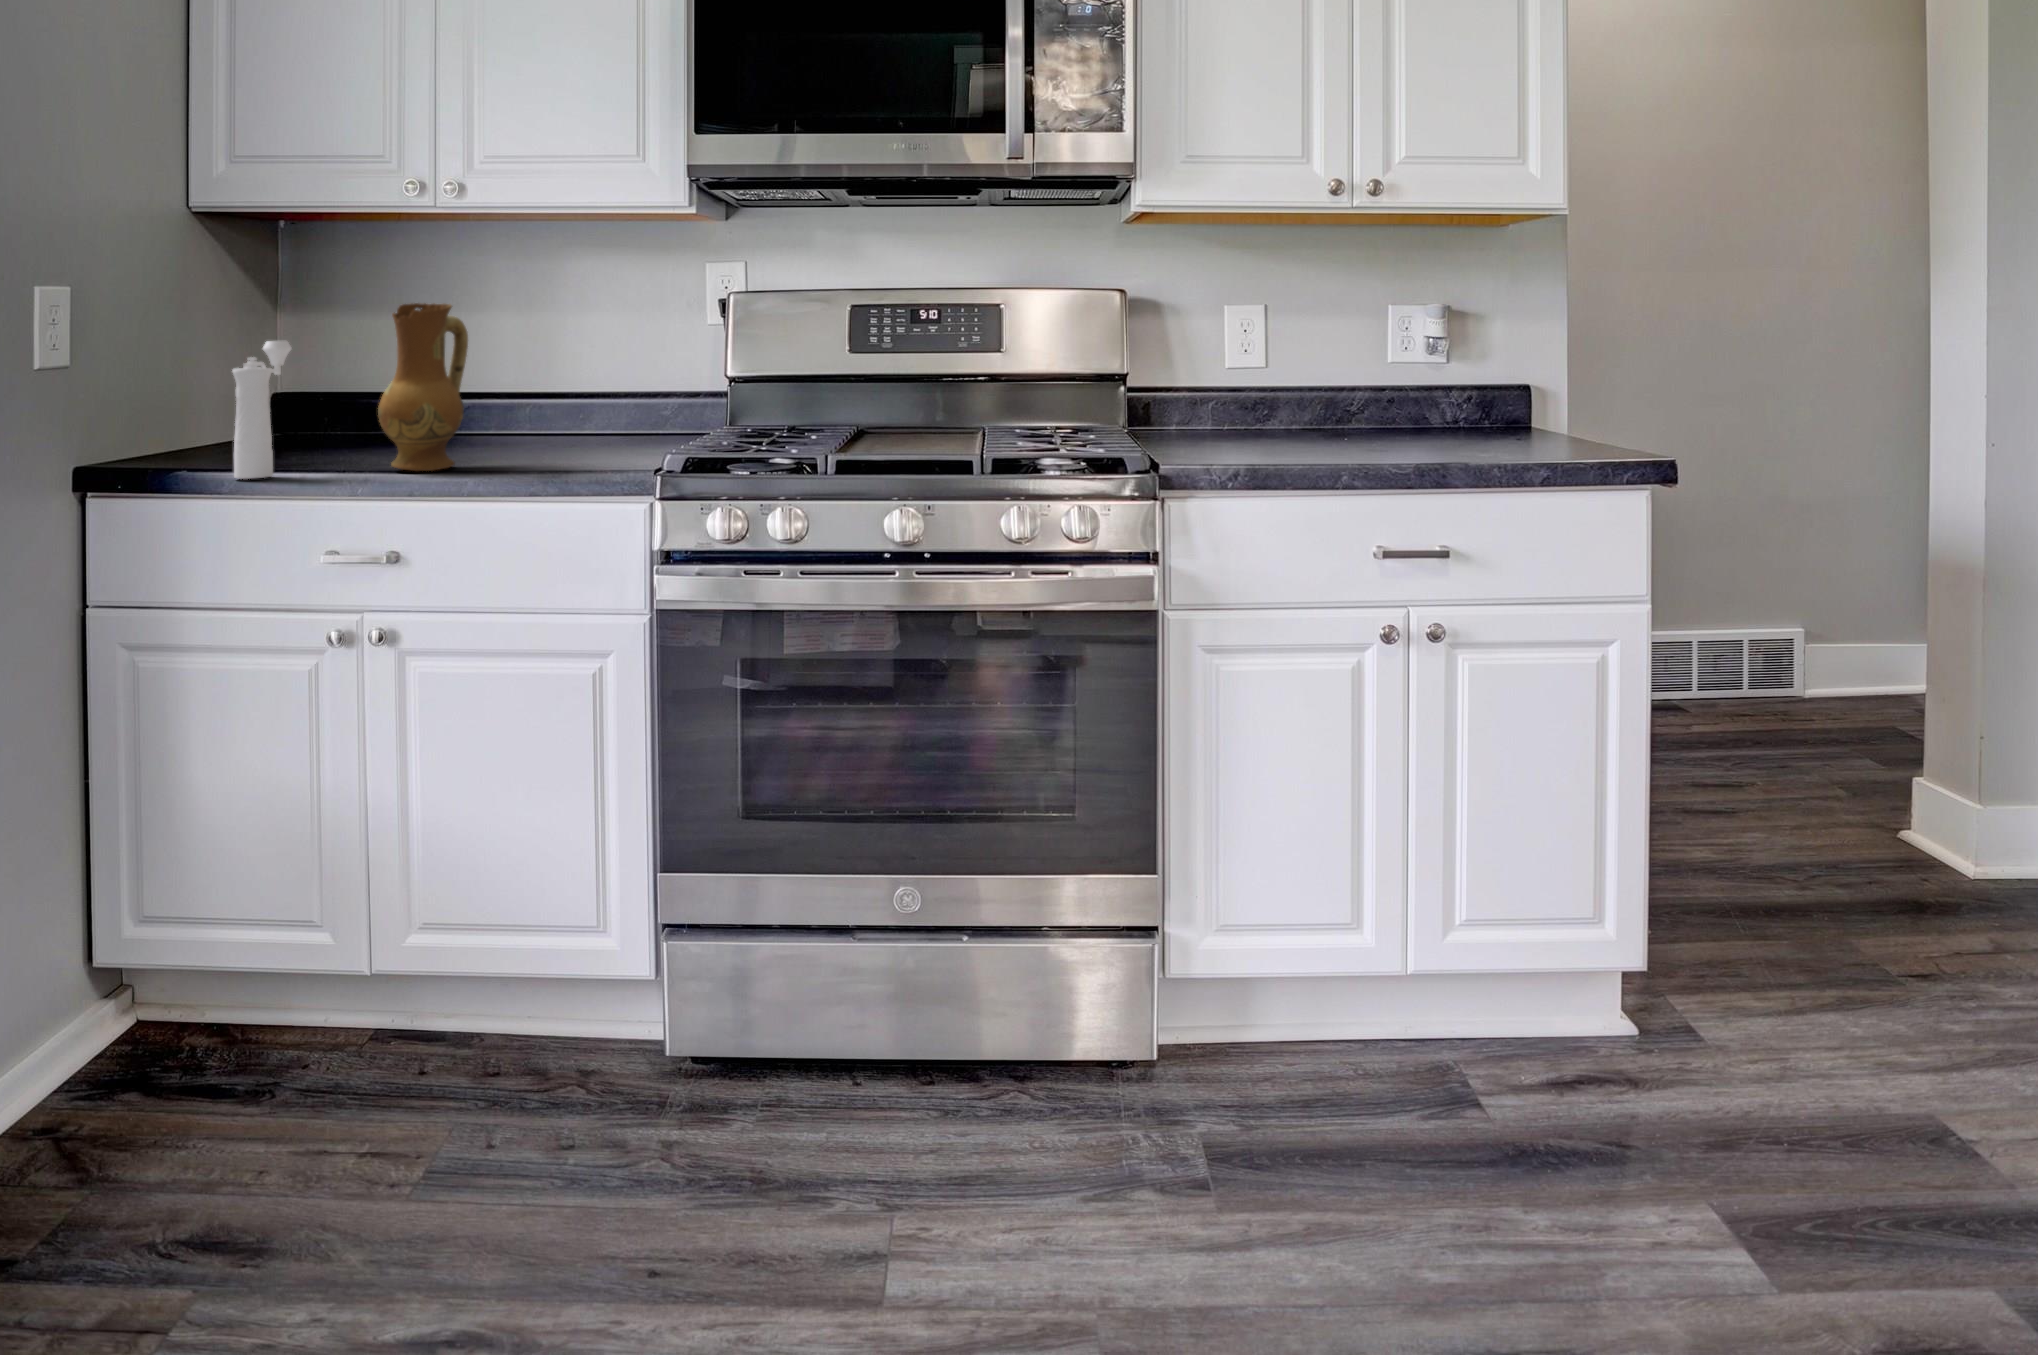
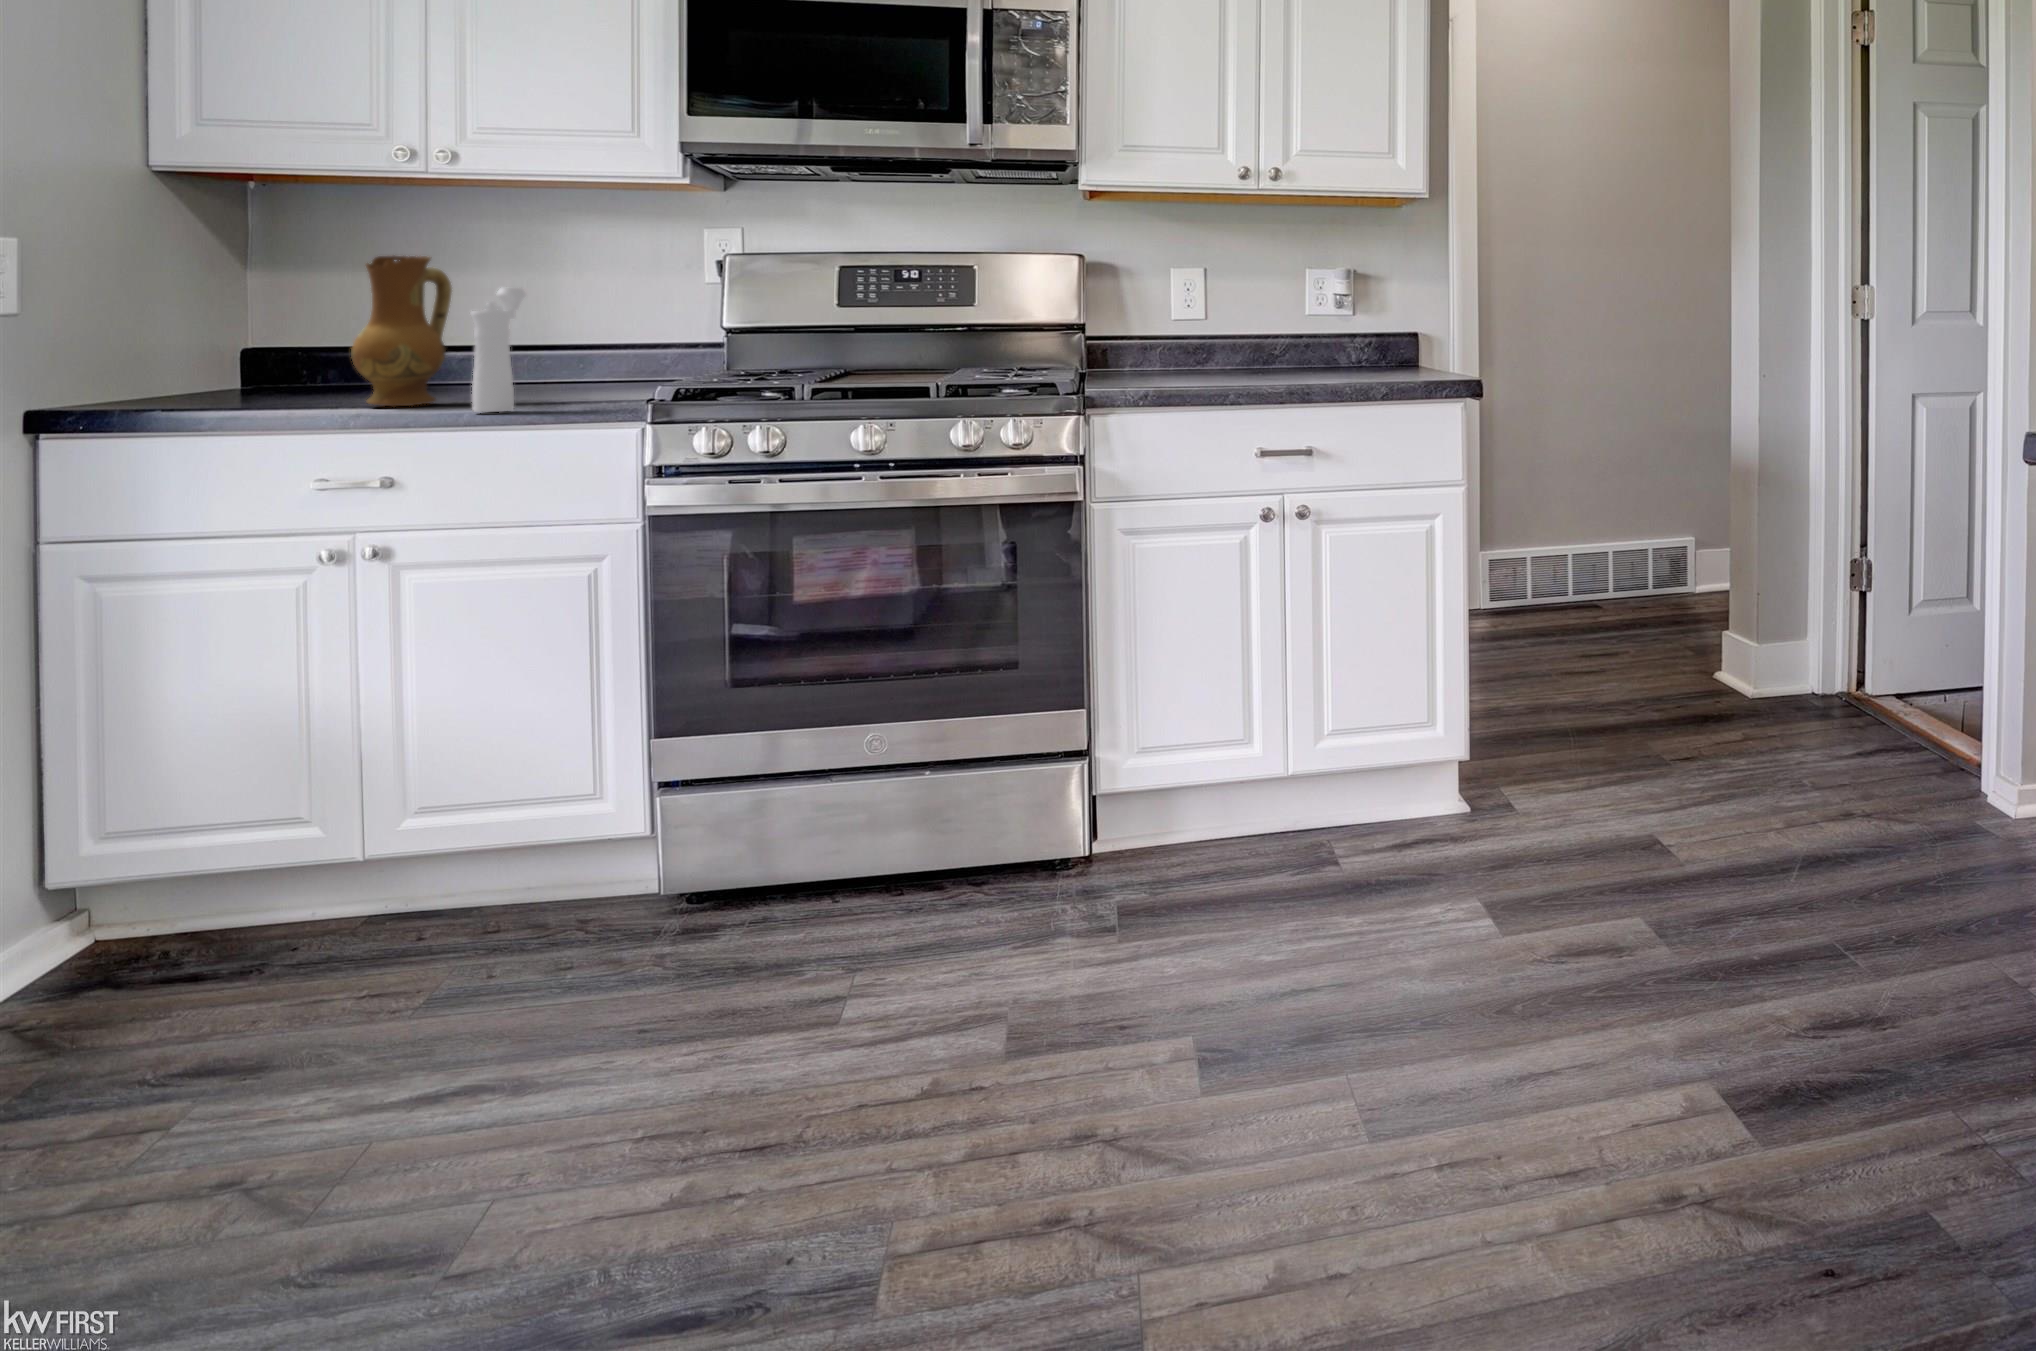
pepper mill: present [232,341,291,479] -> present [471,288,526,412]

